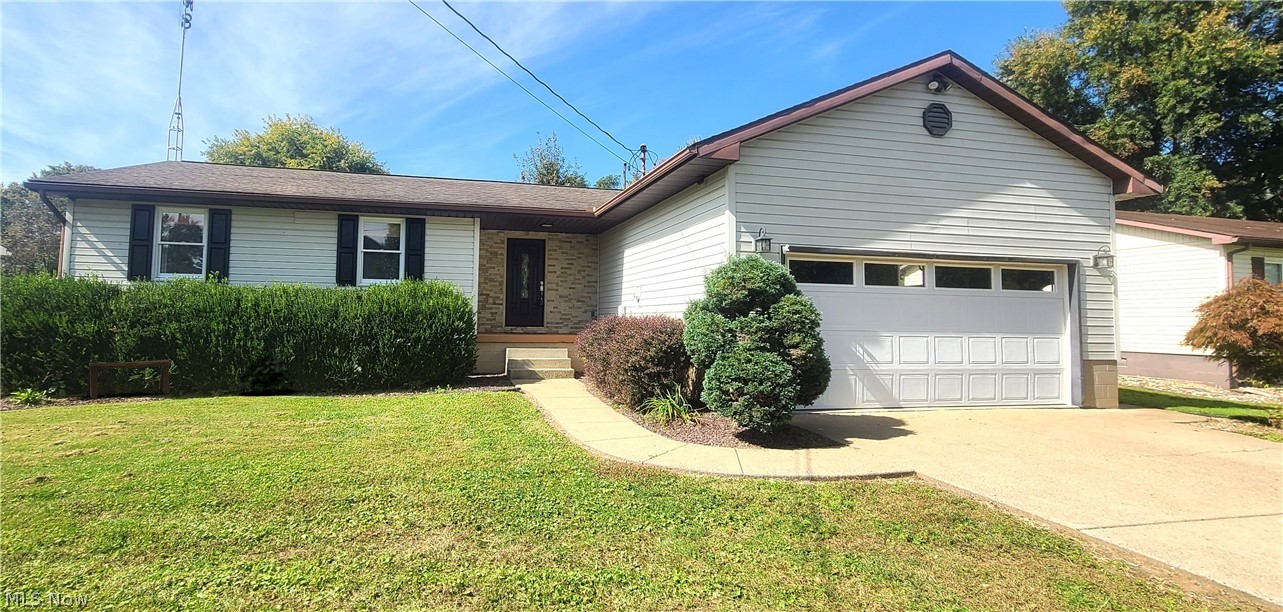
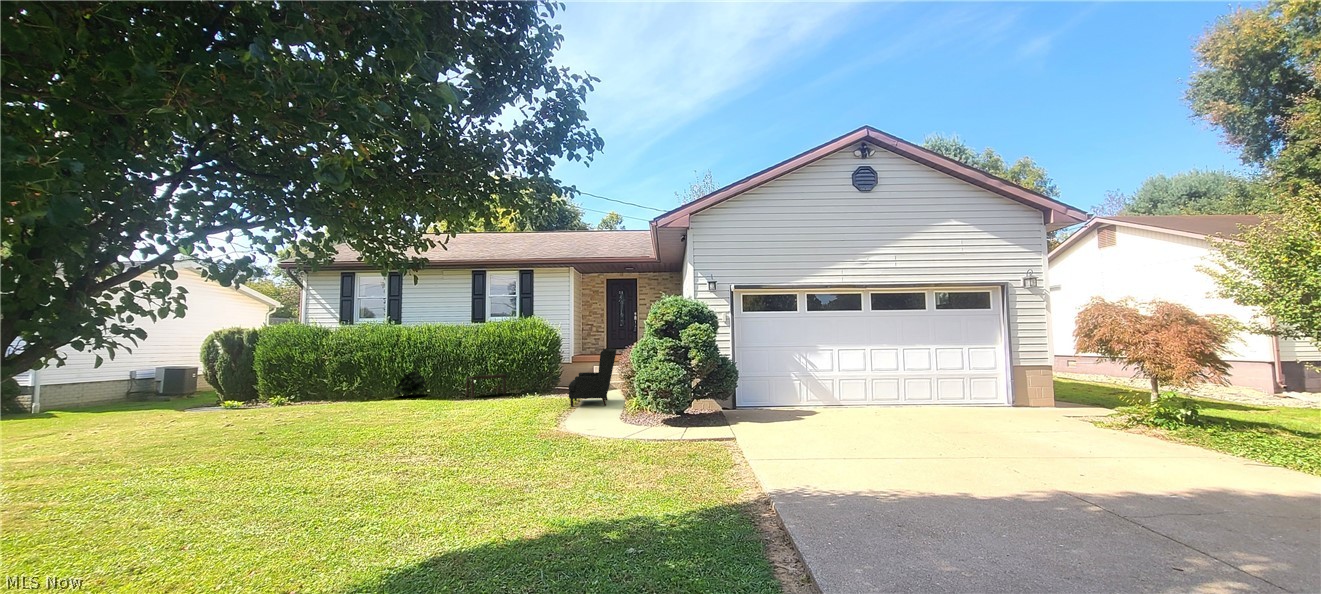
chair: none [534,327,611,410] -> present [569,349,617,407]
bench: present [87,360,170,399] -> present [466,374,507,397]

